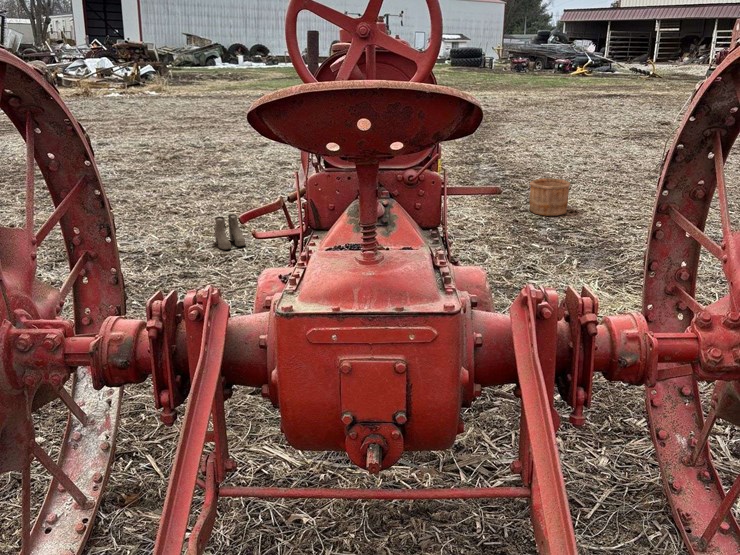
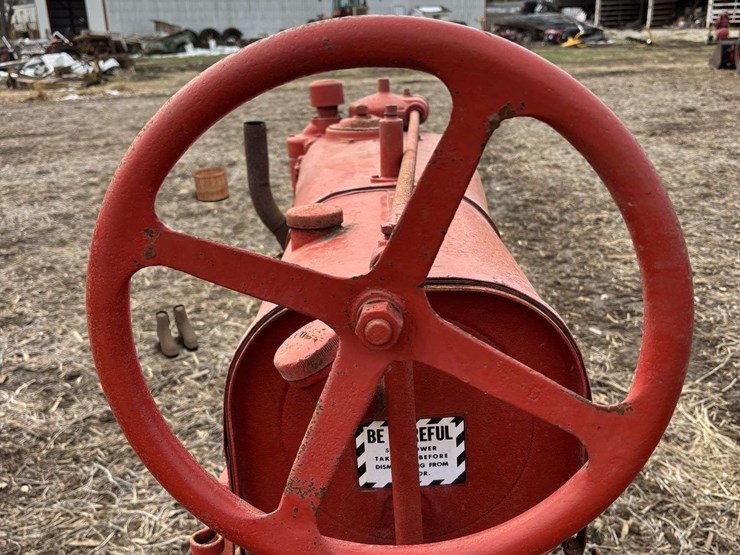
wooden bucket: present [530,178,570,216] -> present [192,167,229,201]

